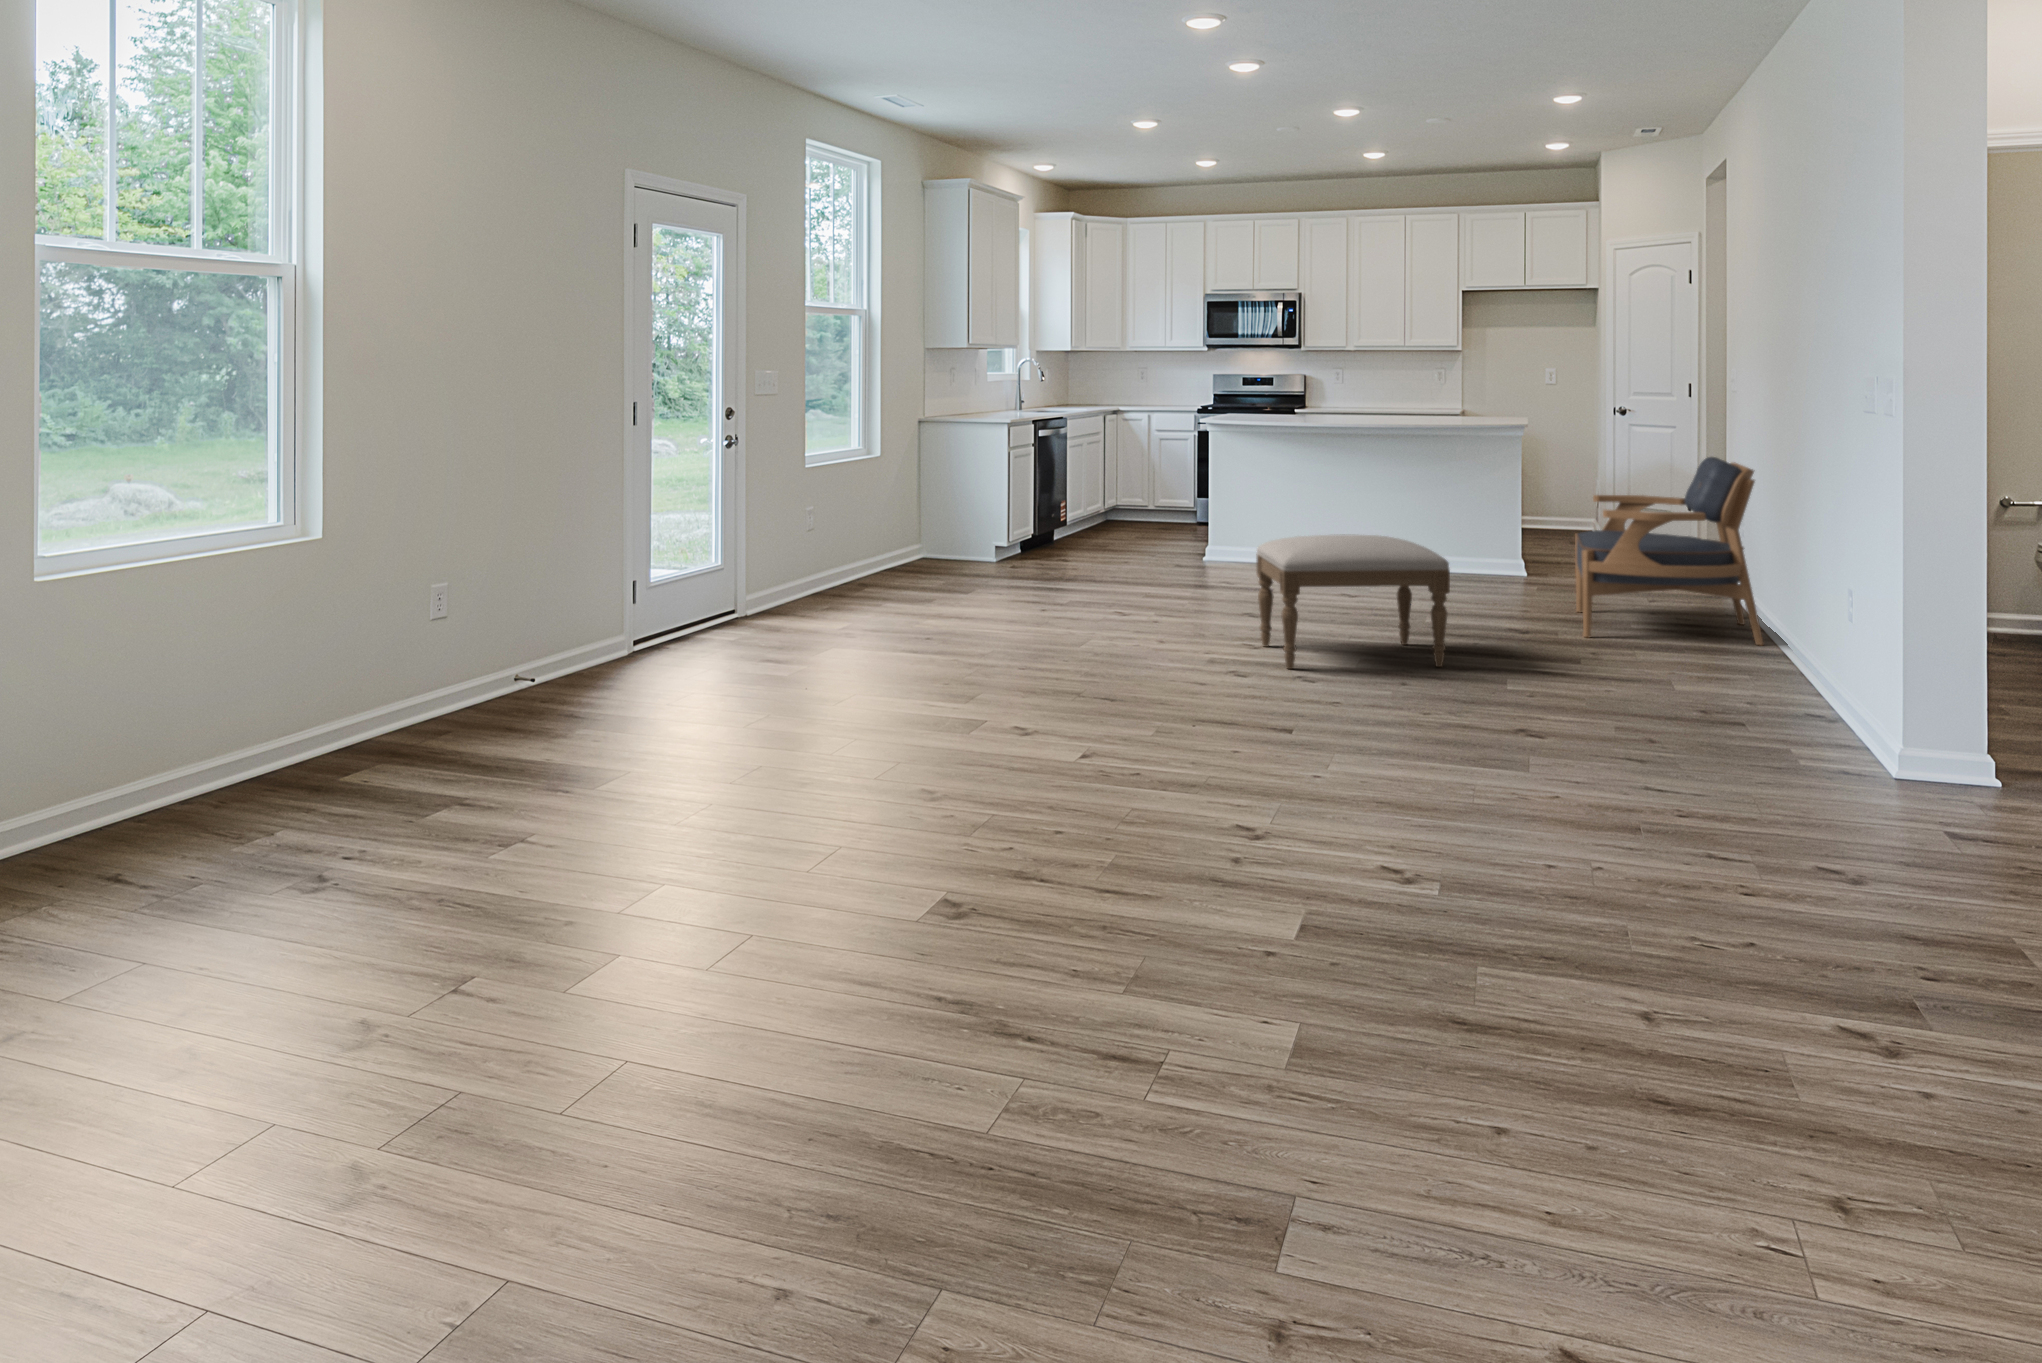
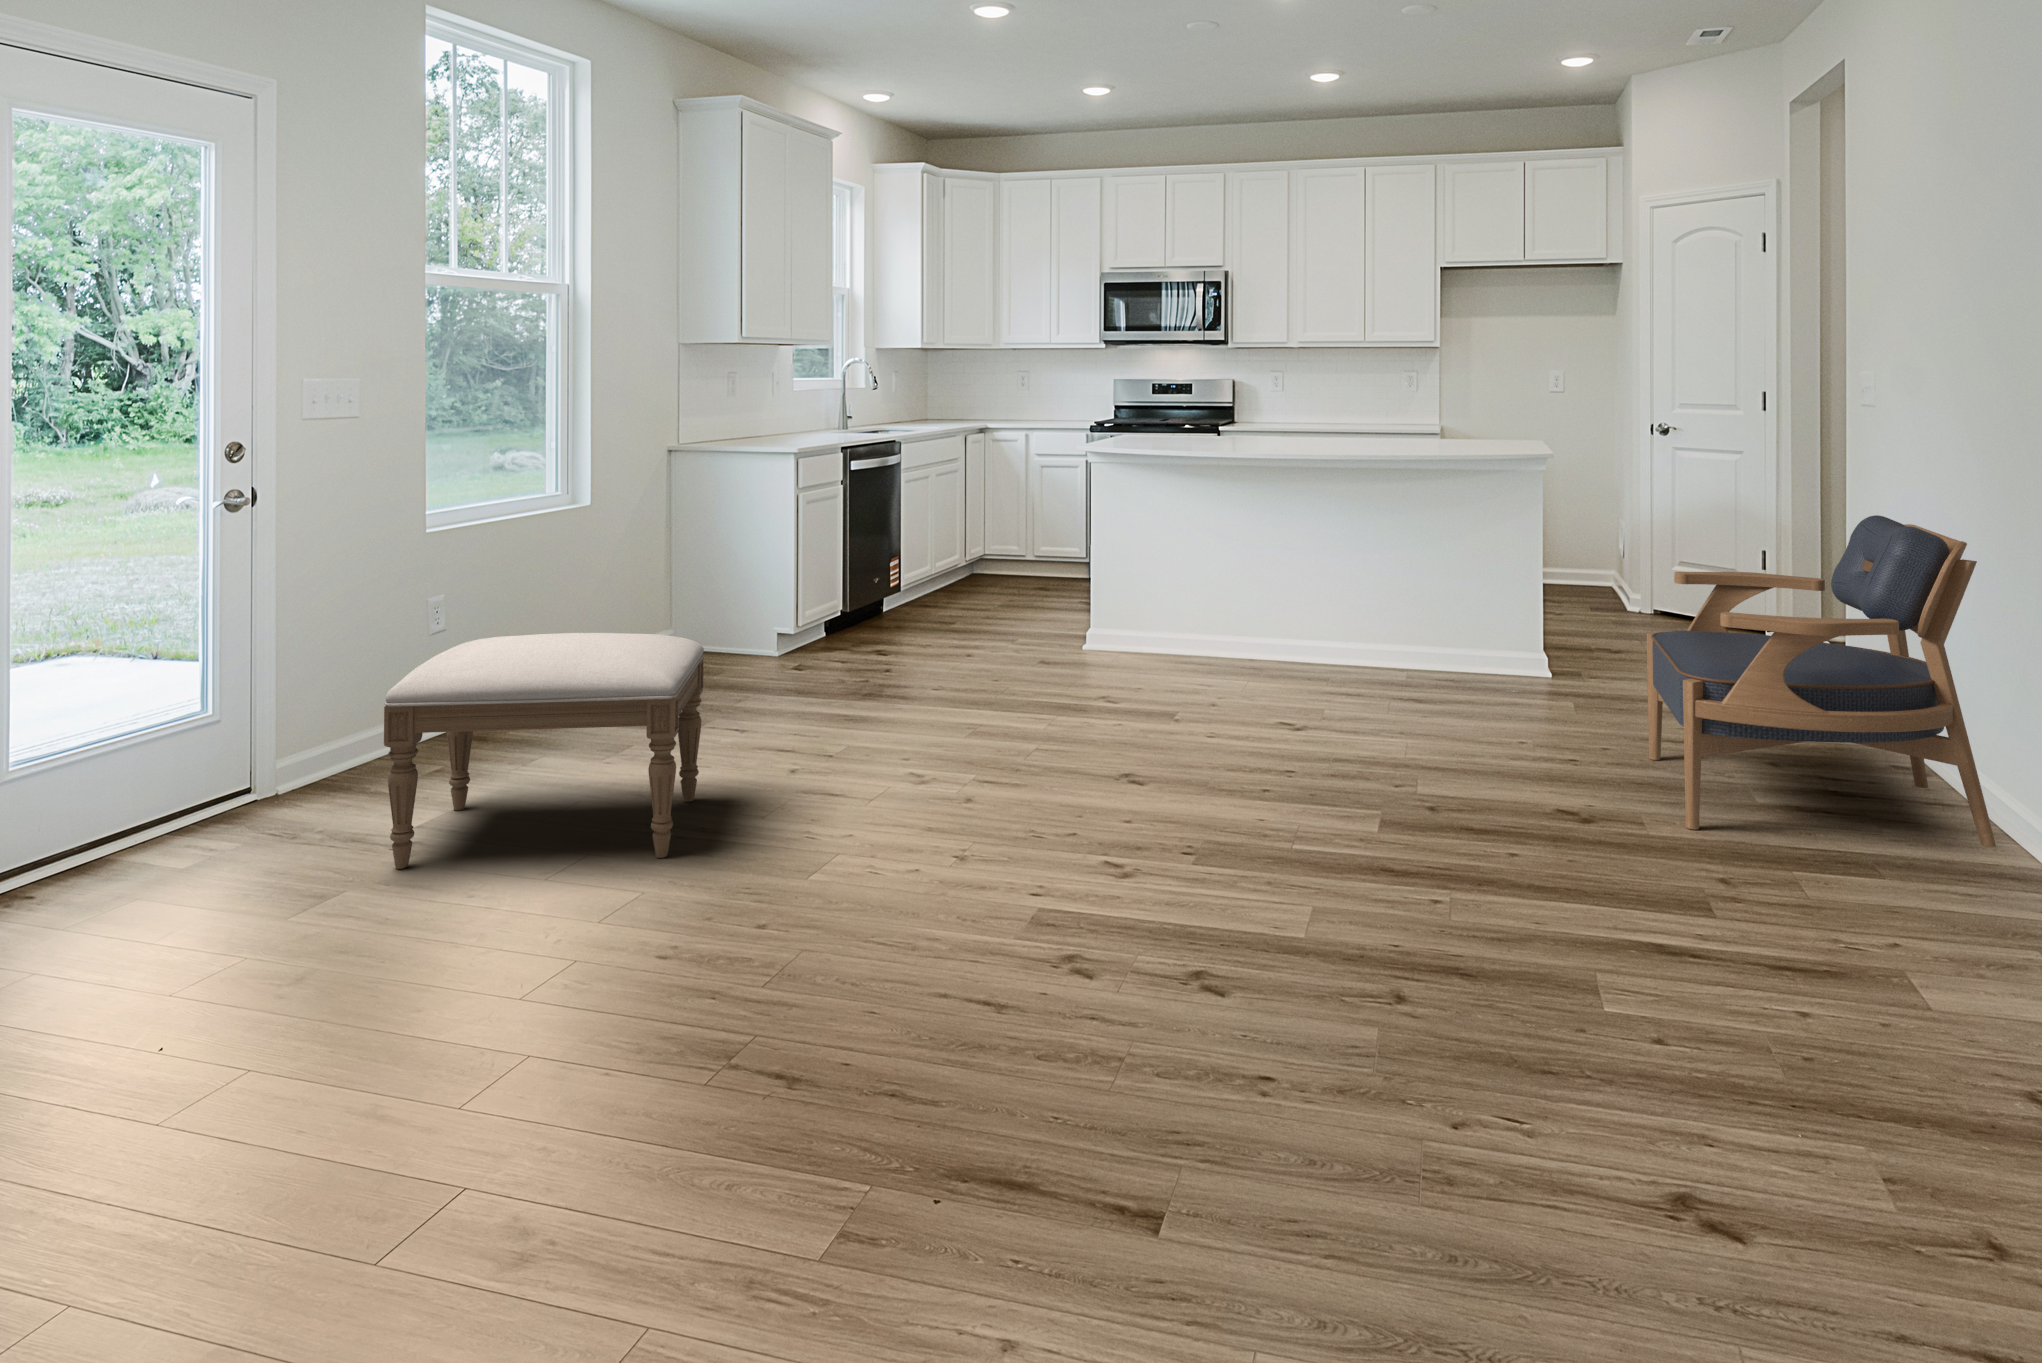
ottoman: present [1257,534,1450,669] -> present [384,633,704,869]

